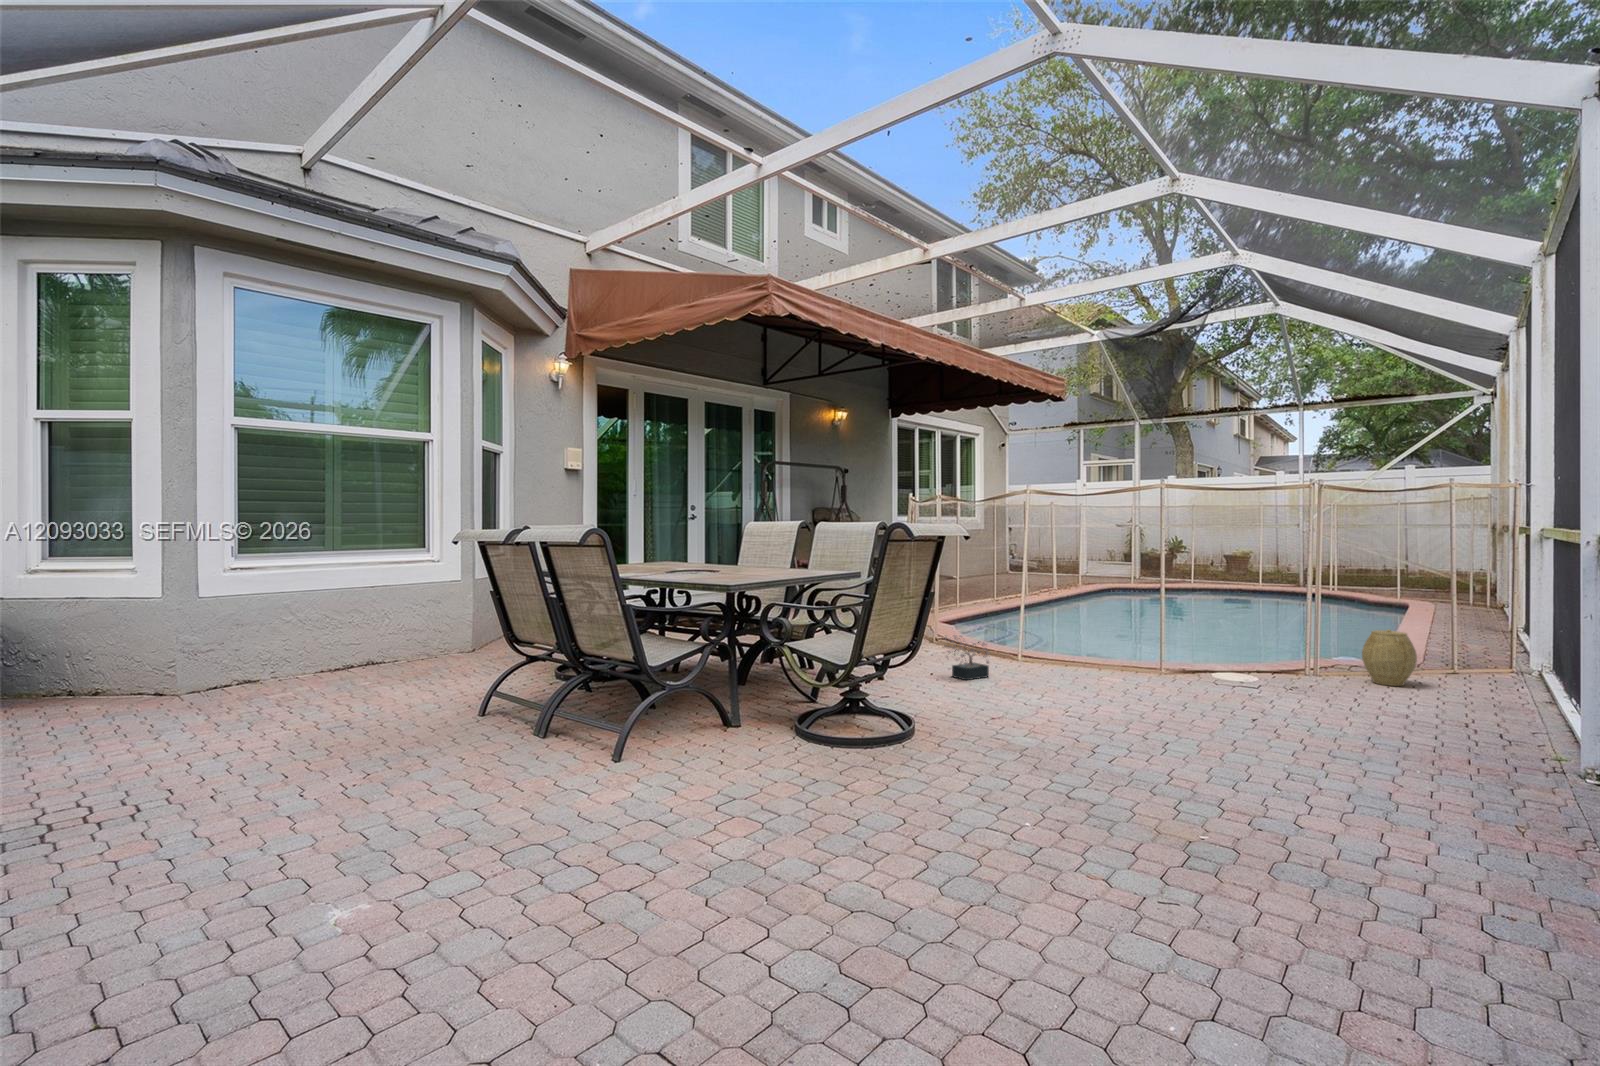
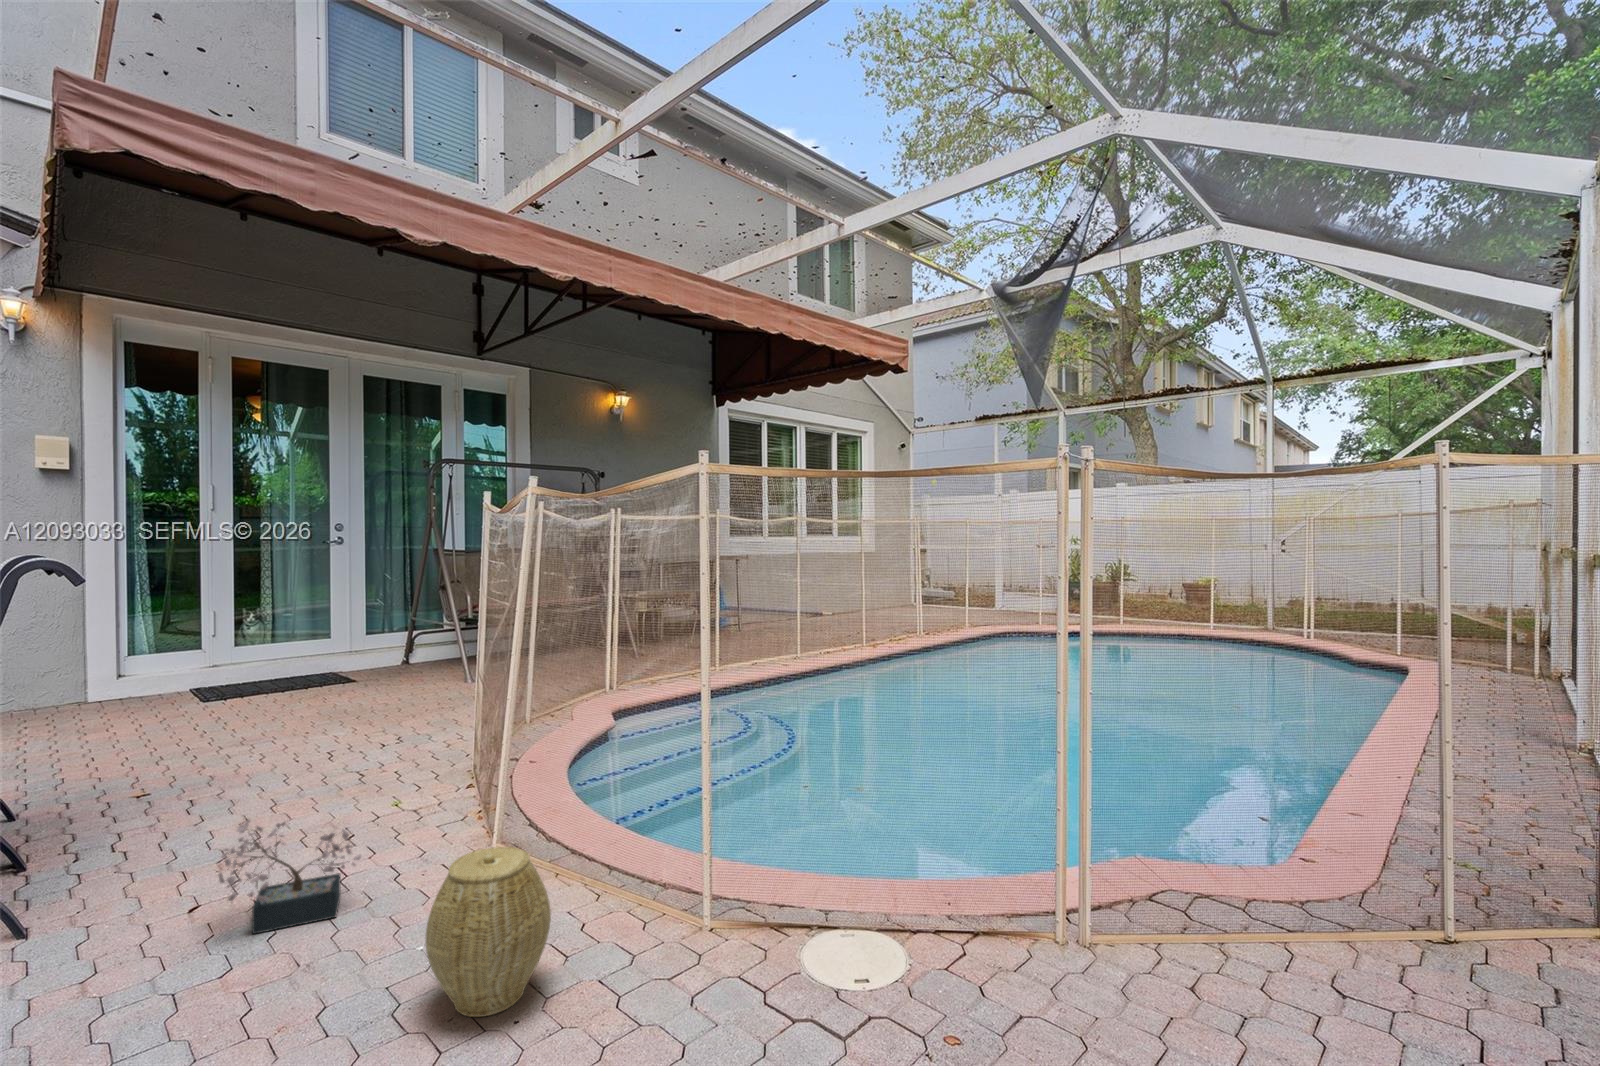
woven basket: present [1362,629,1417,686] -> present [425,847,551,1017]

